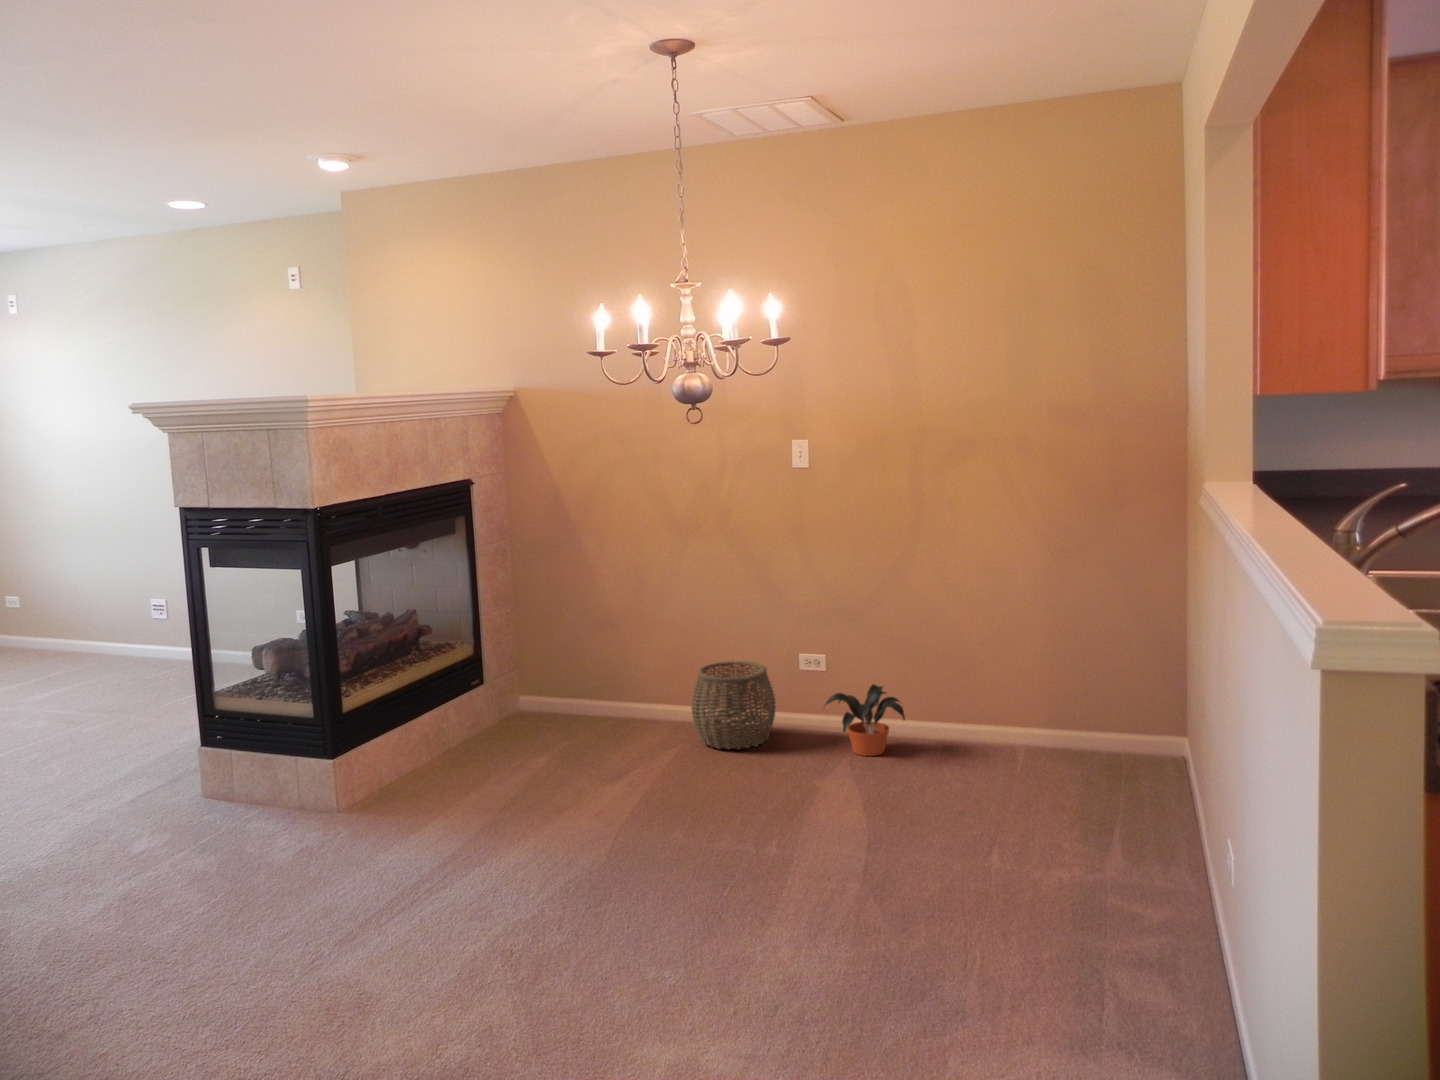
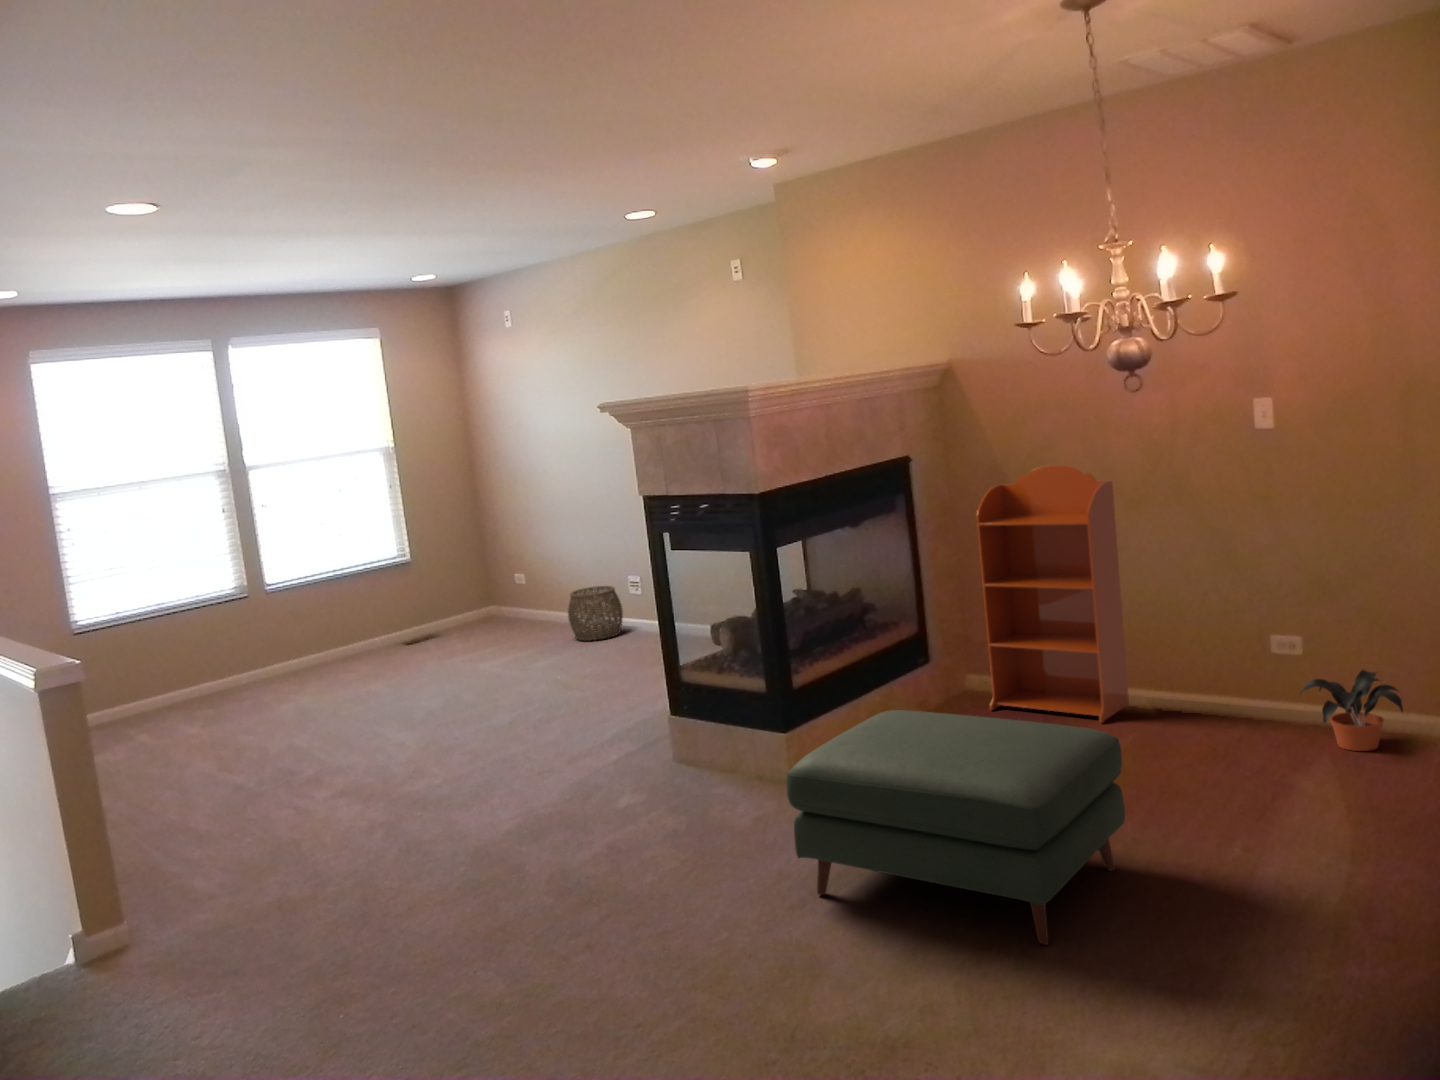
bookcase: none [541,494,677,740] -> present [977,465,1129,723]
woven basket: present [691,661,776,750] -> present [568,586,623,641]
ottoman: none [337,735,682,966] -> present [786,710,1125,945]

